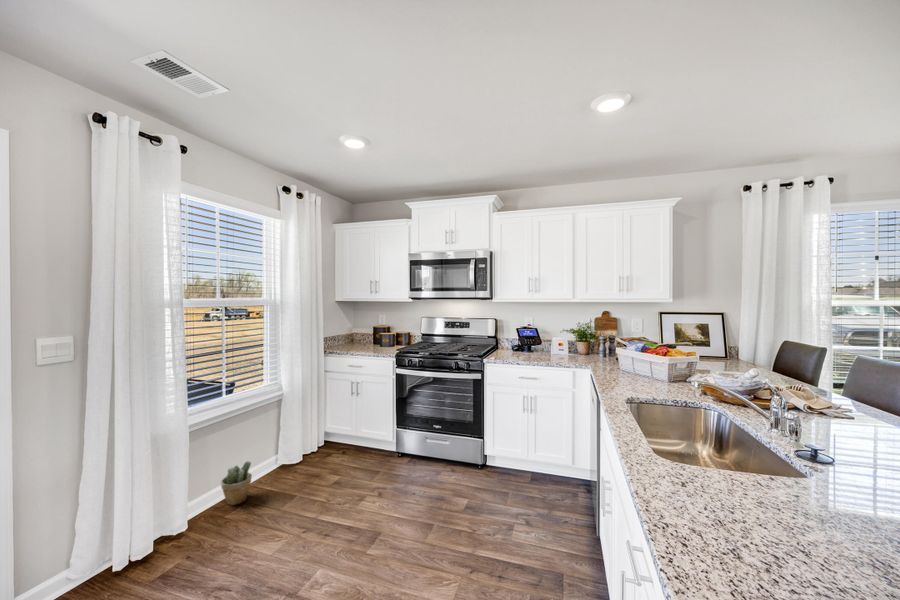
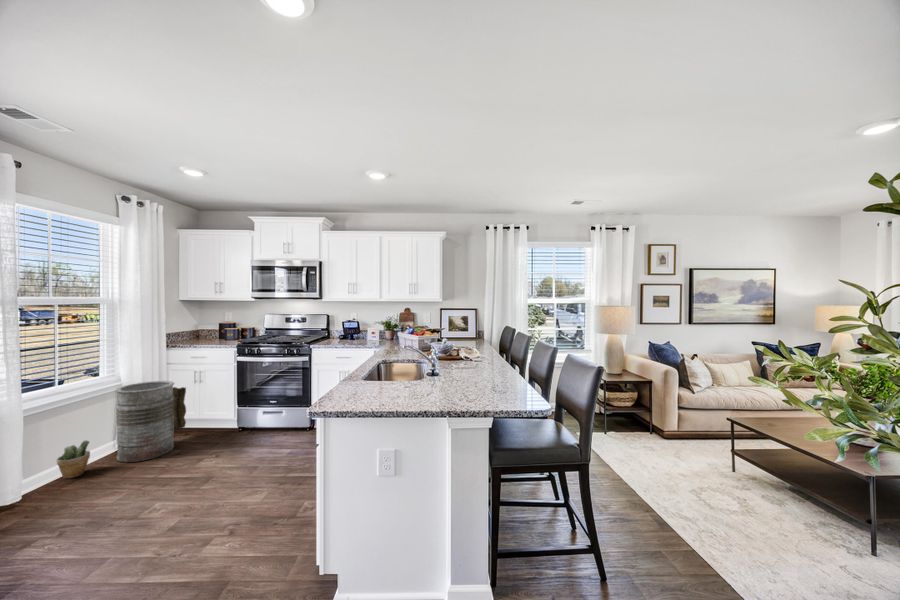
trash can: none [276,394,344,492] -> present [116,381,186,462]

